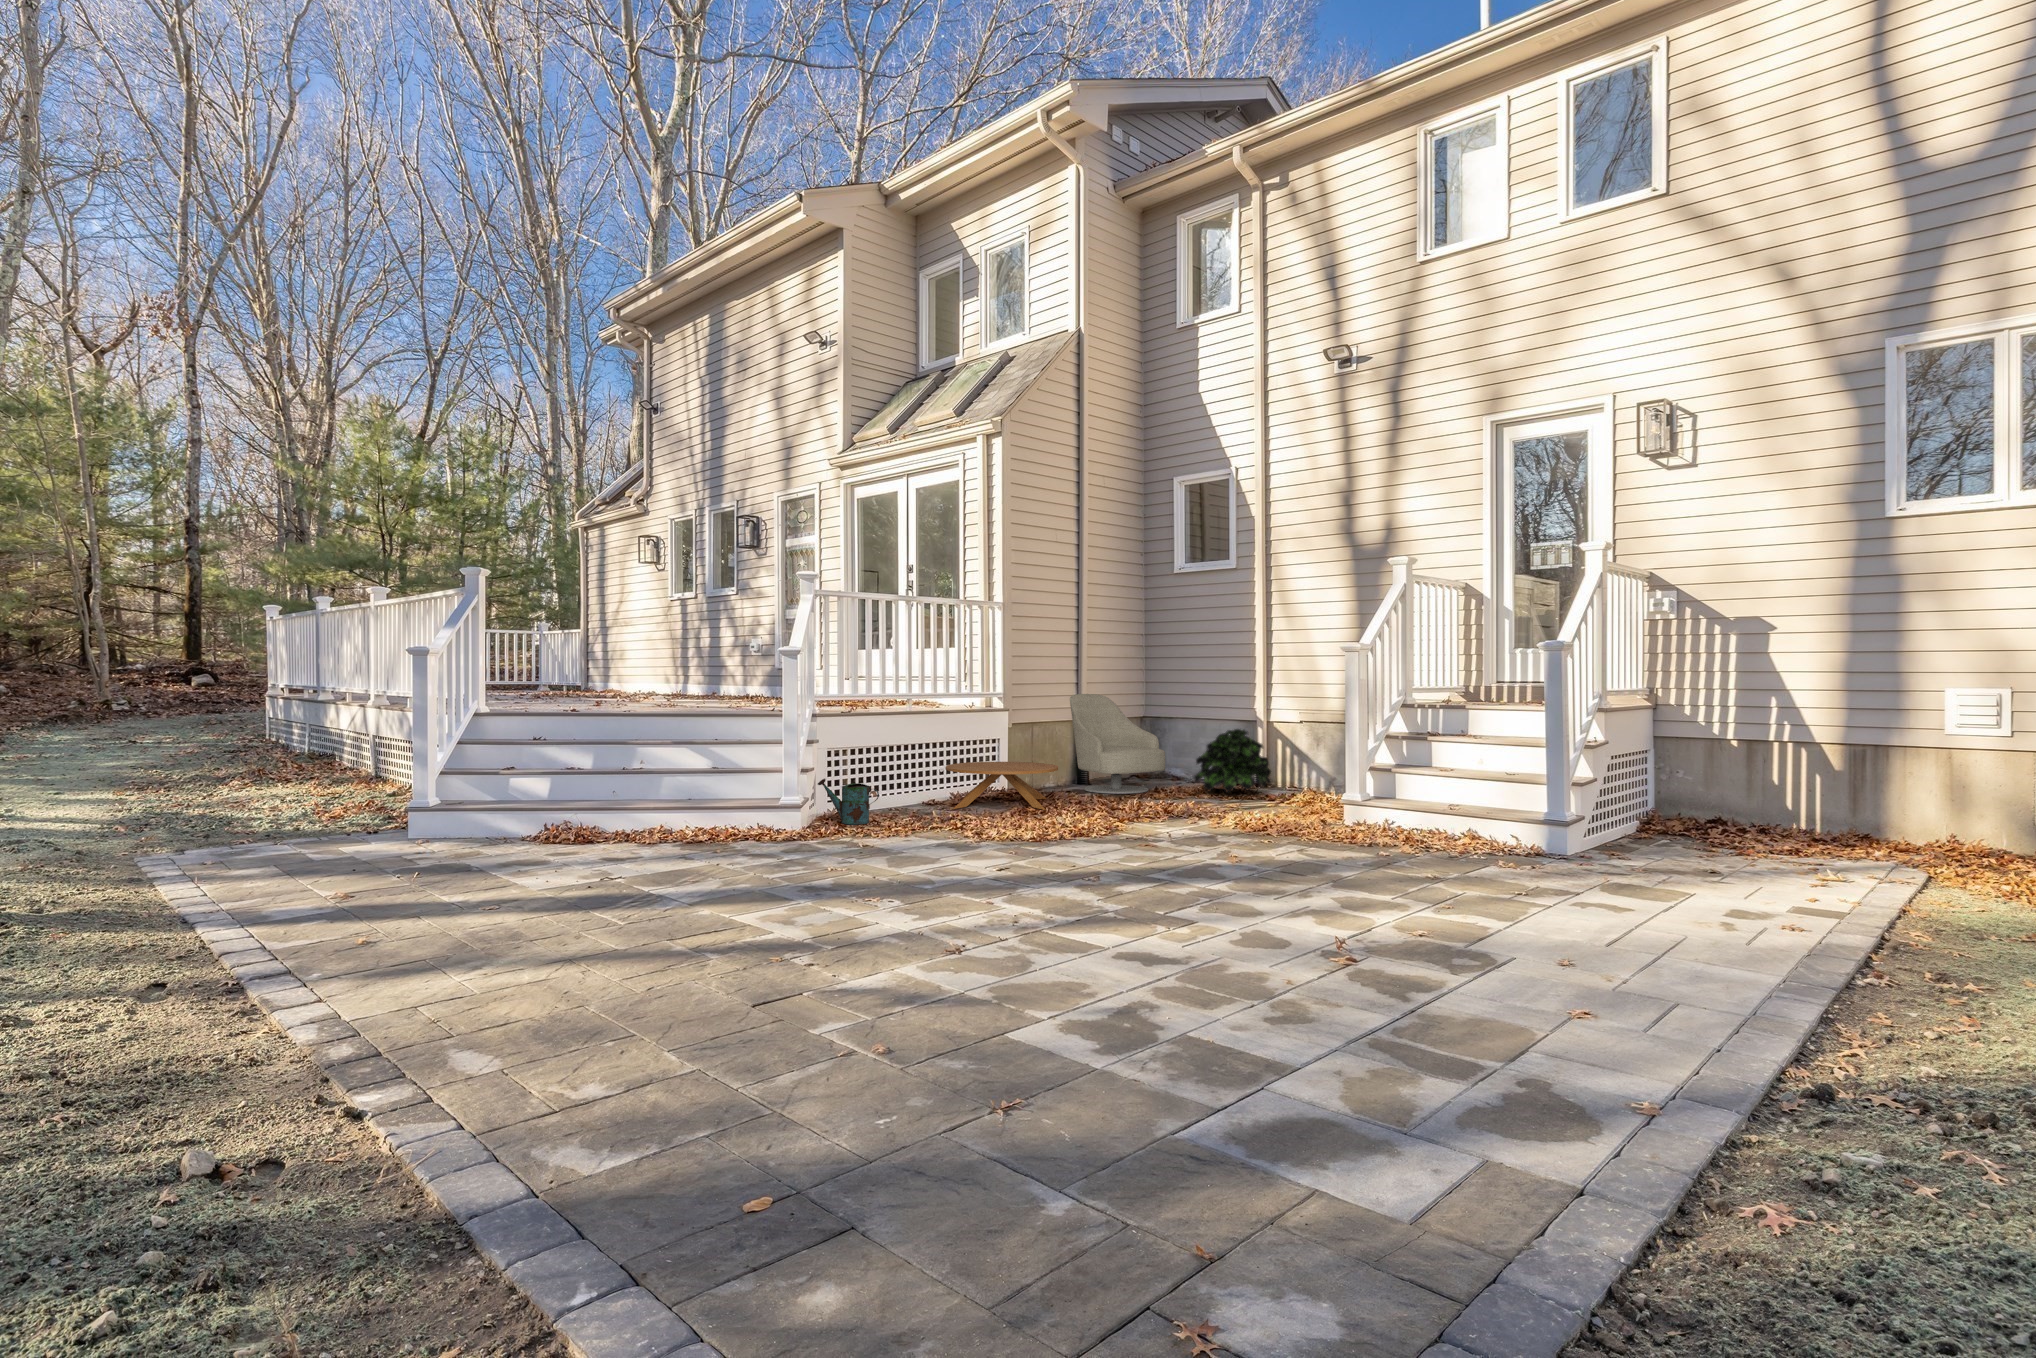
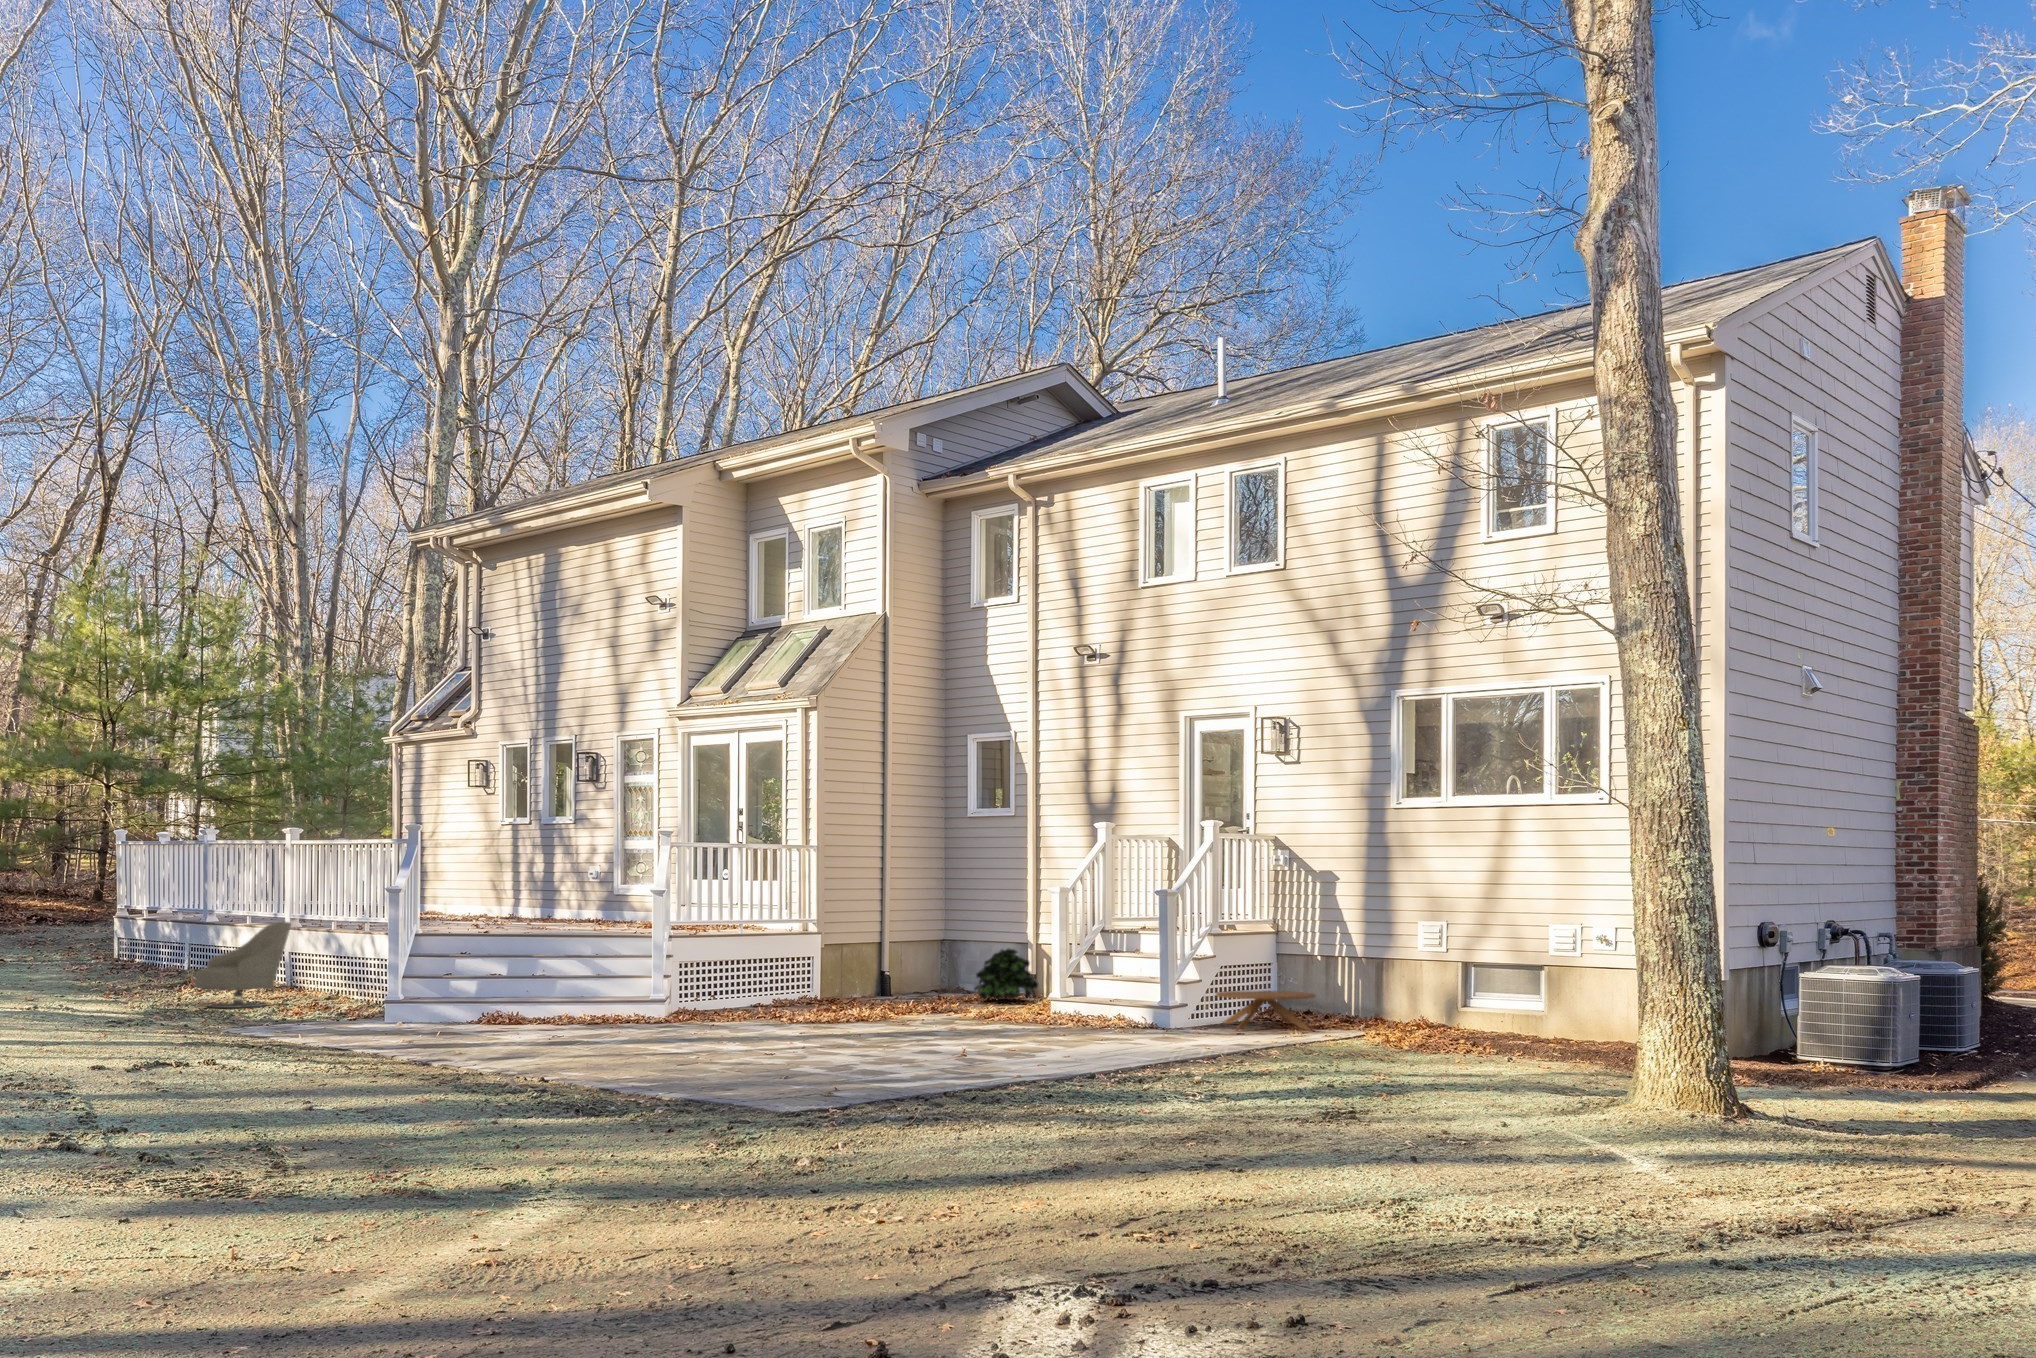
armchair: present [1070,694,1165,794] -> present [195,922,291,1008]
coffee table: present [945,762,1058,810] -> present [1216,991,1315,1031]
watering can: present [818,779,879,824] -> none [673,985,719,1018]

